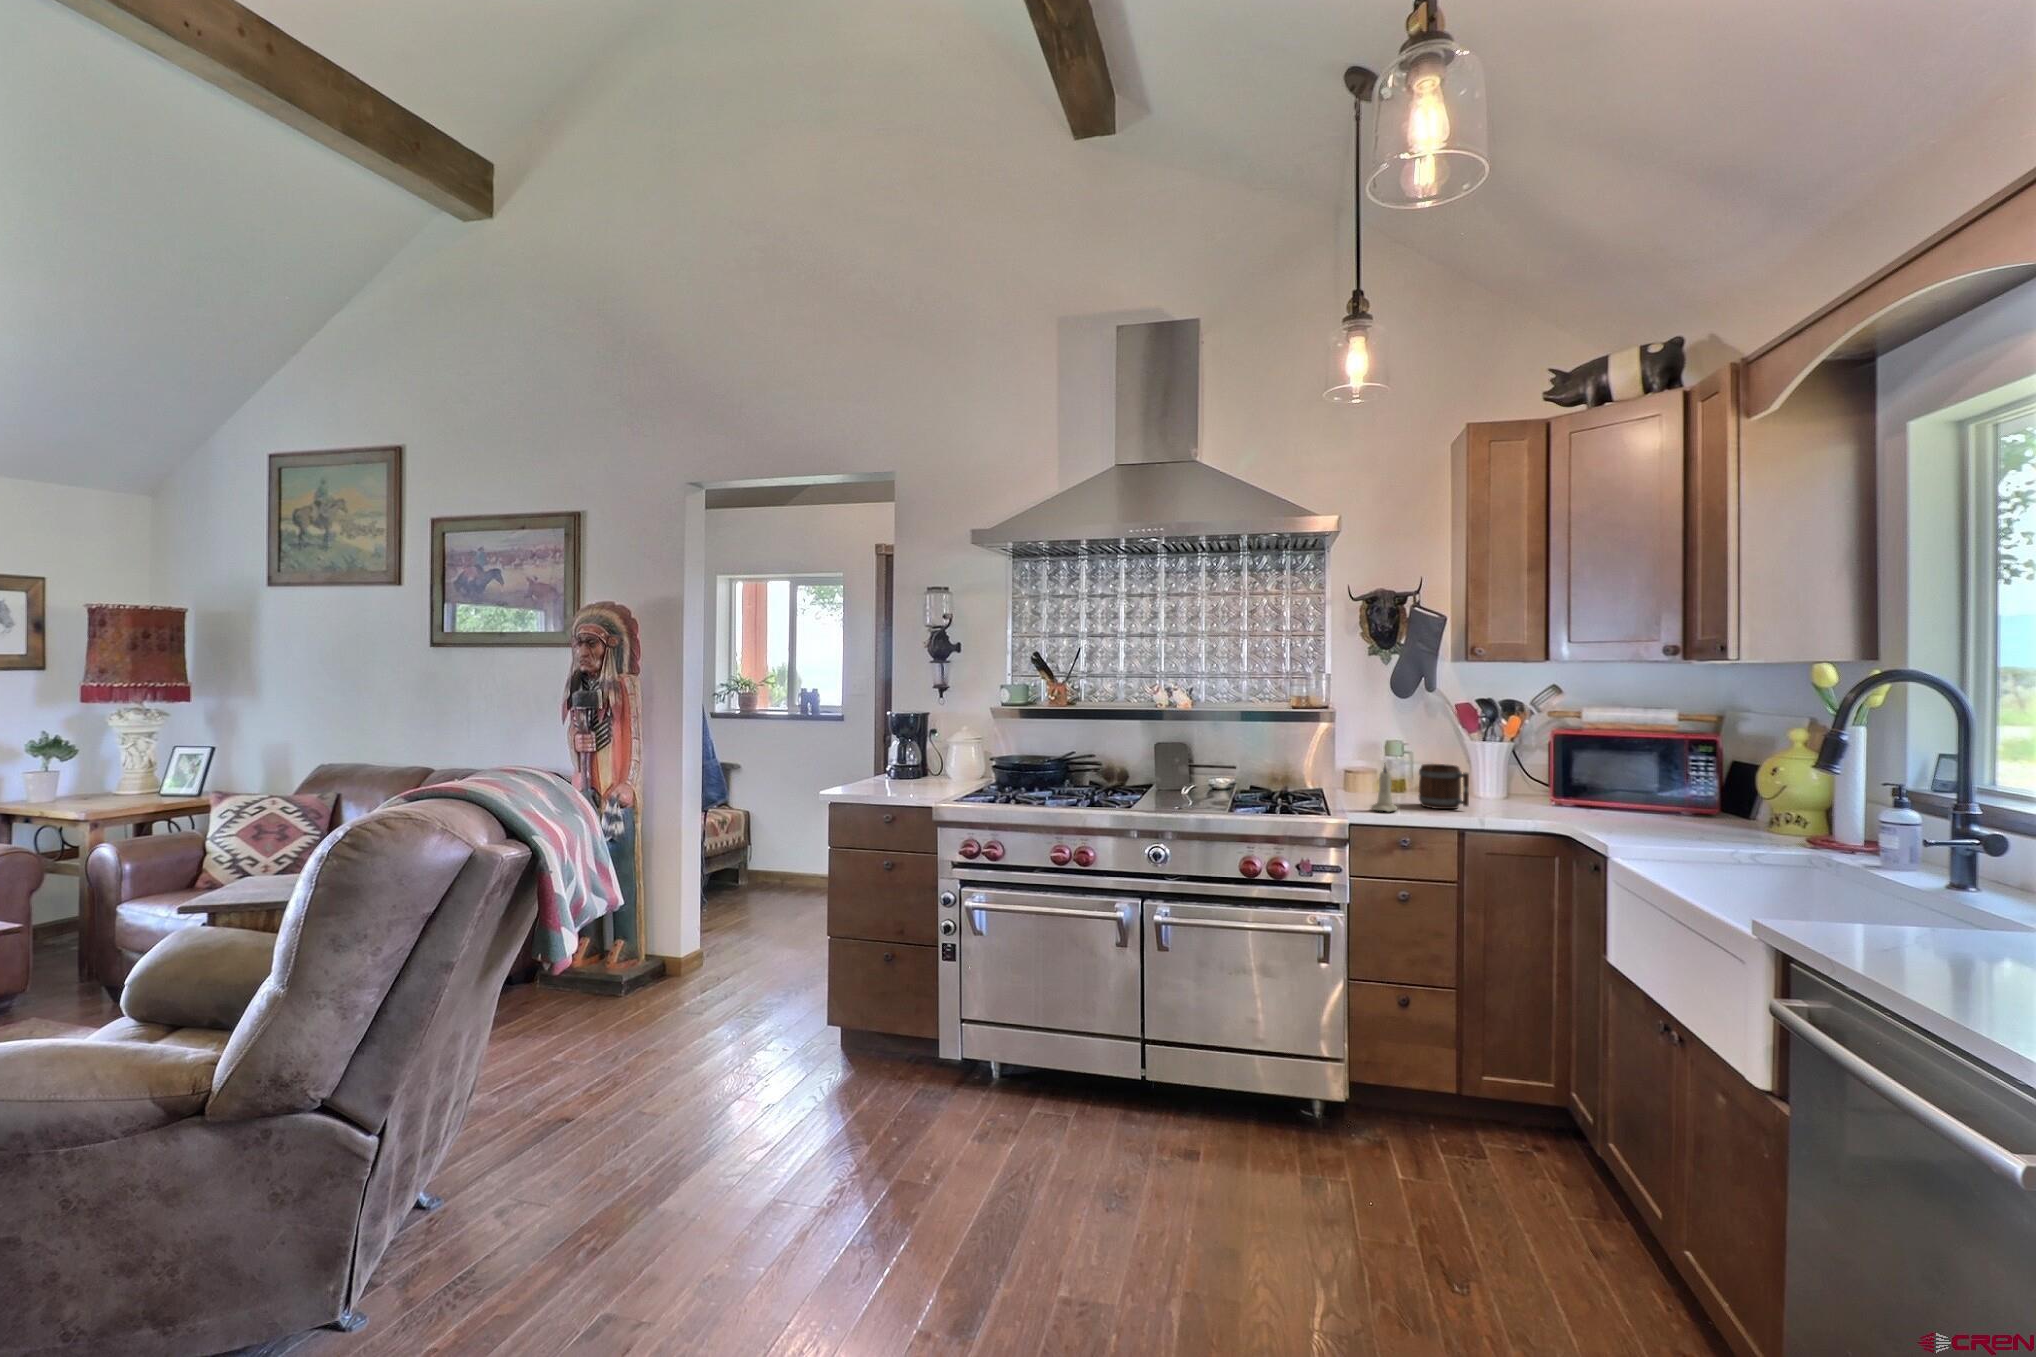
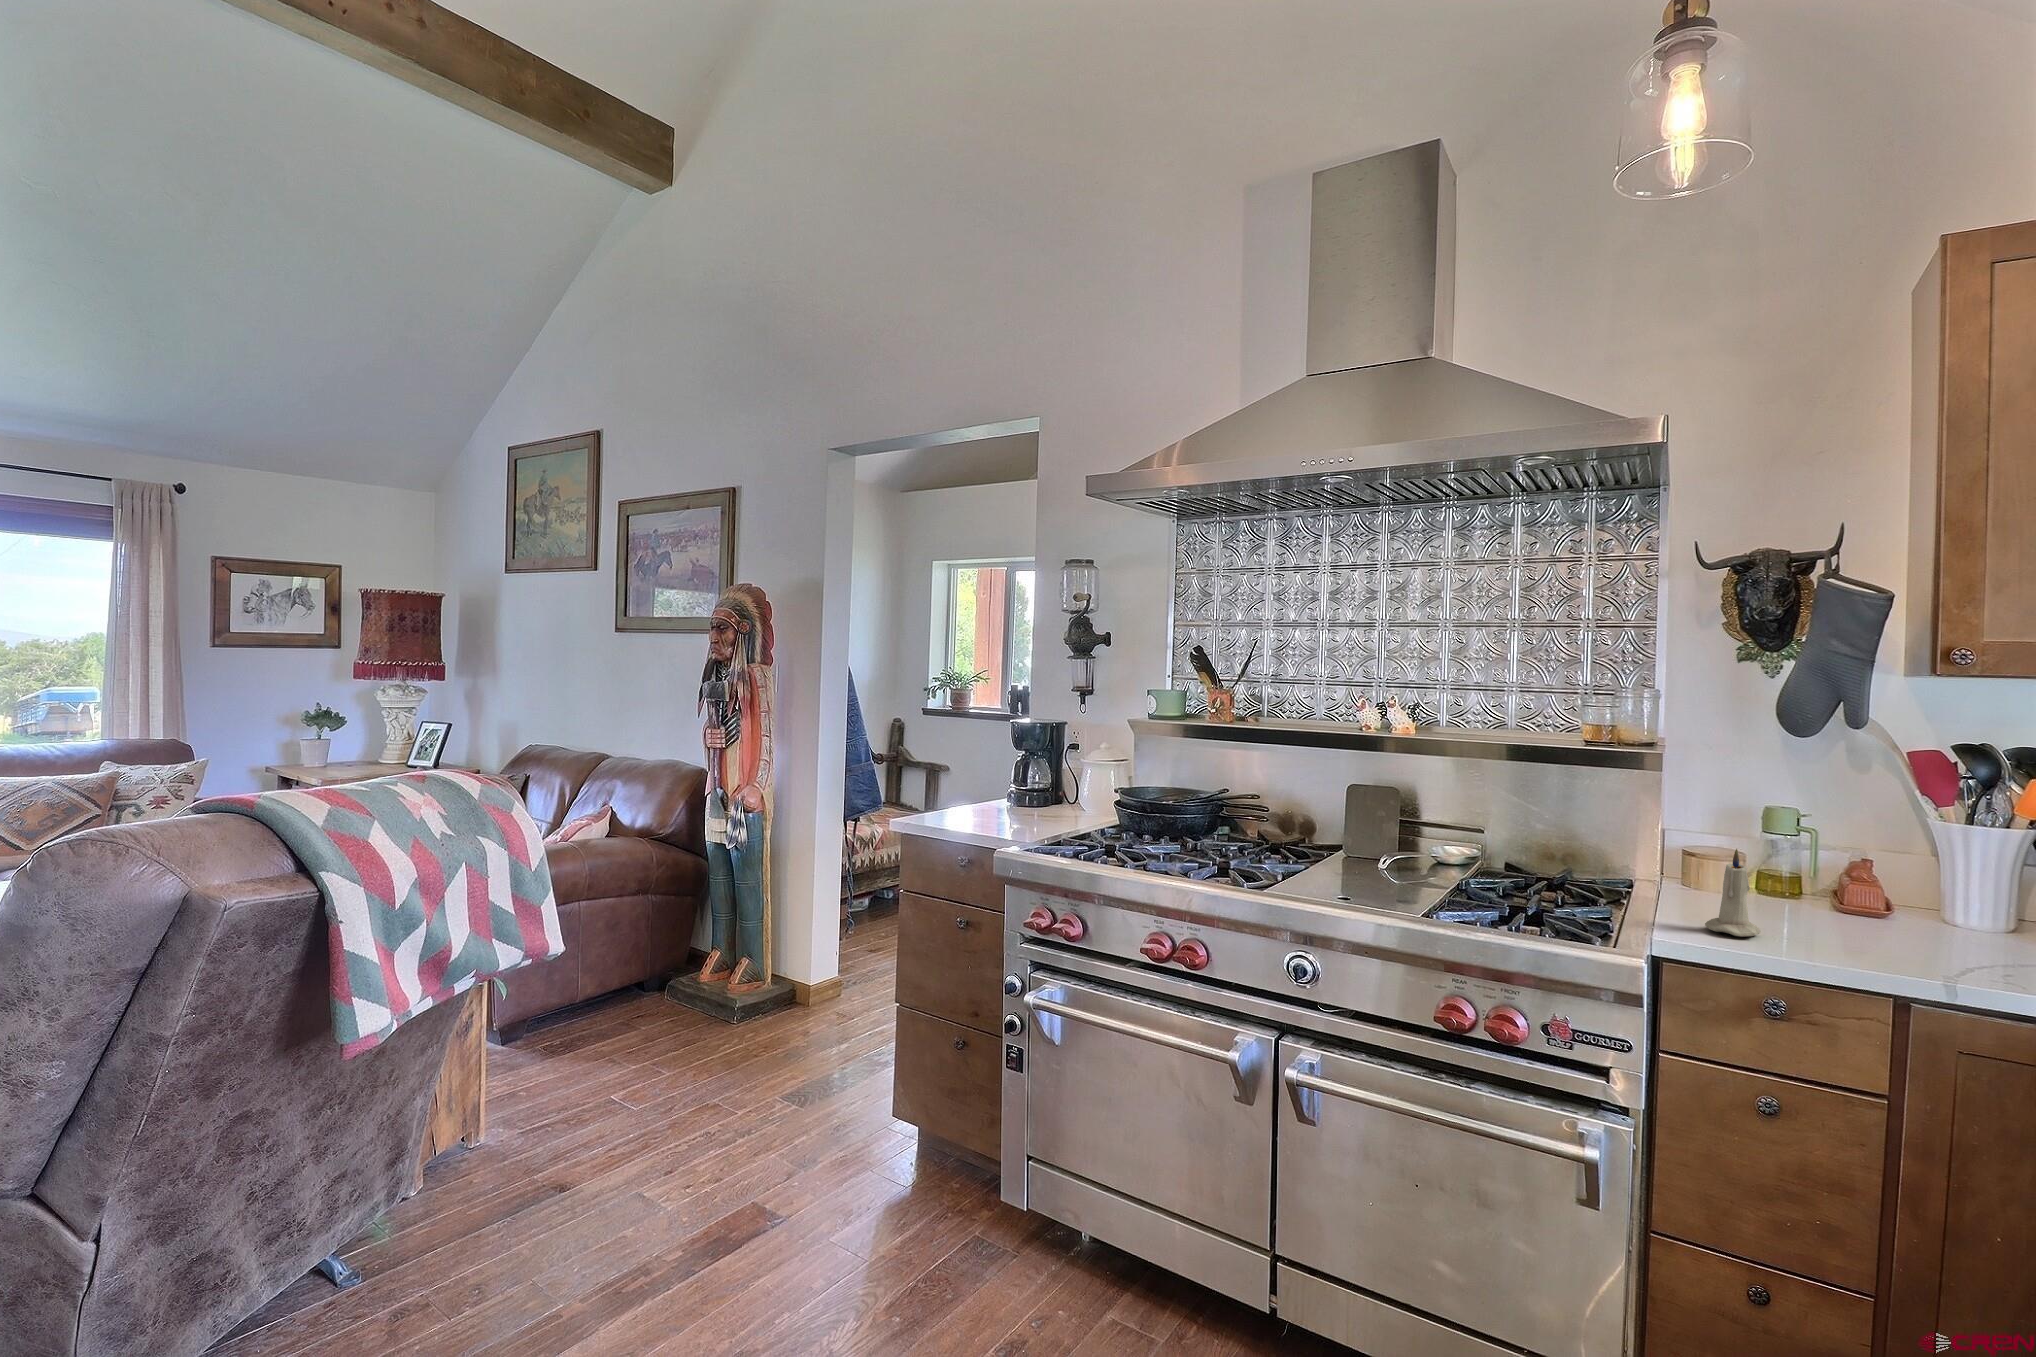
mug: present [1419,764,1469,809] -> none [1812,856,1921,944]

